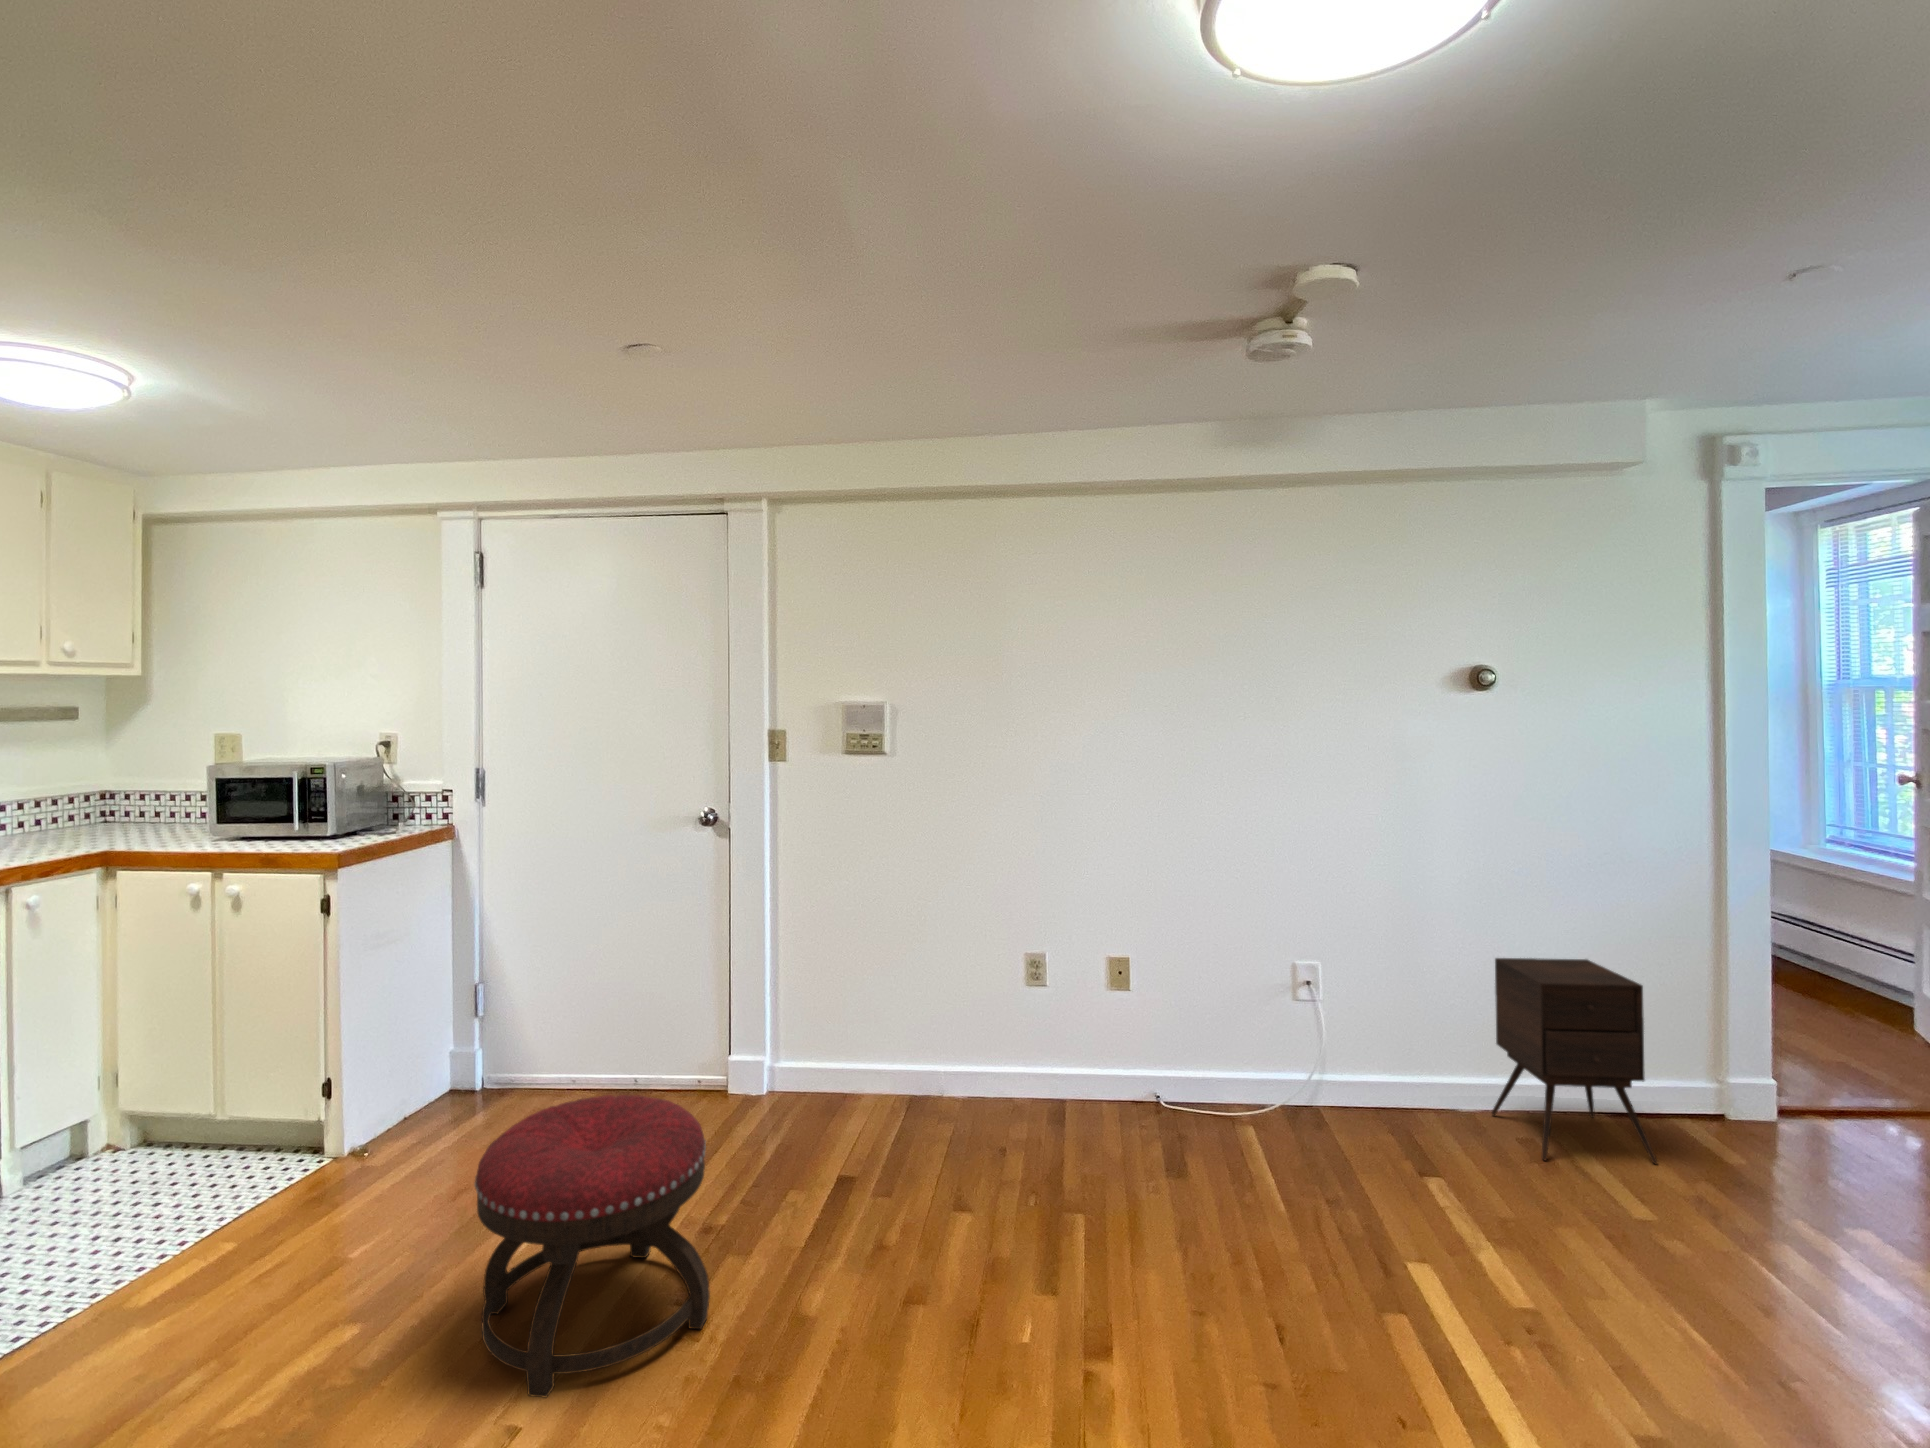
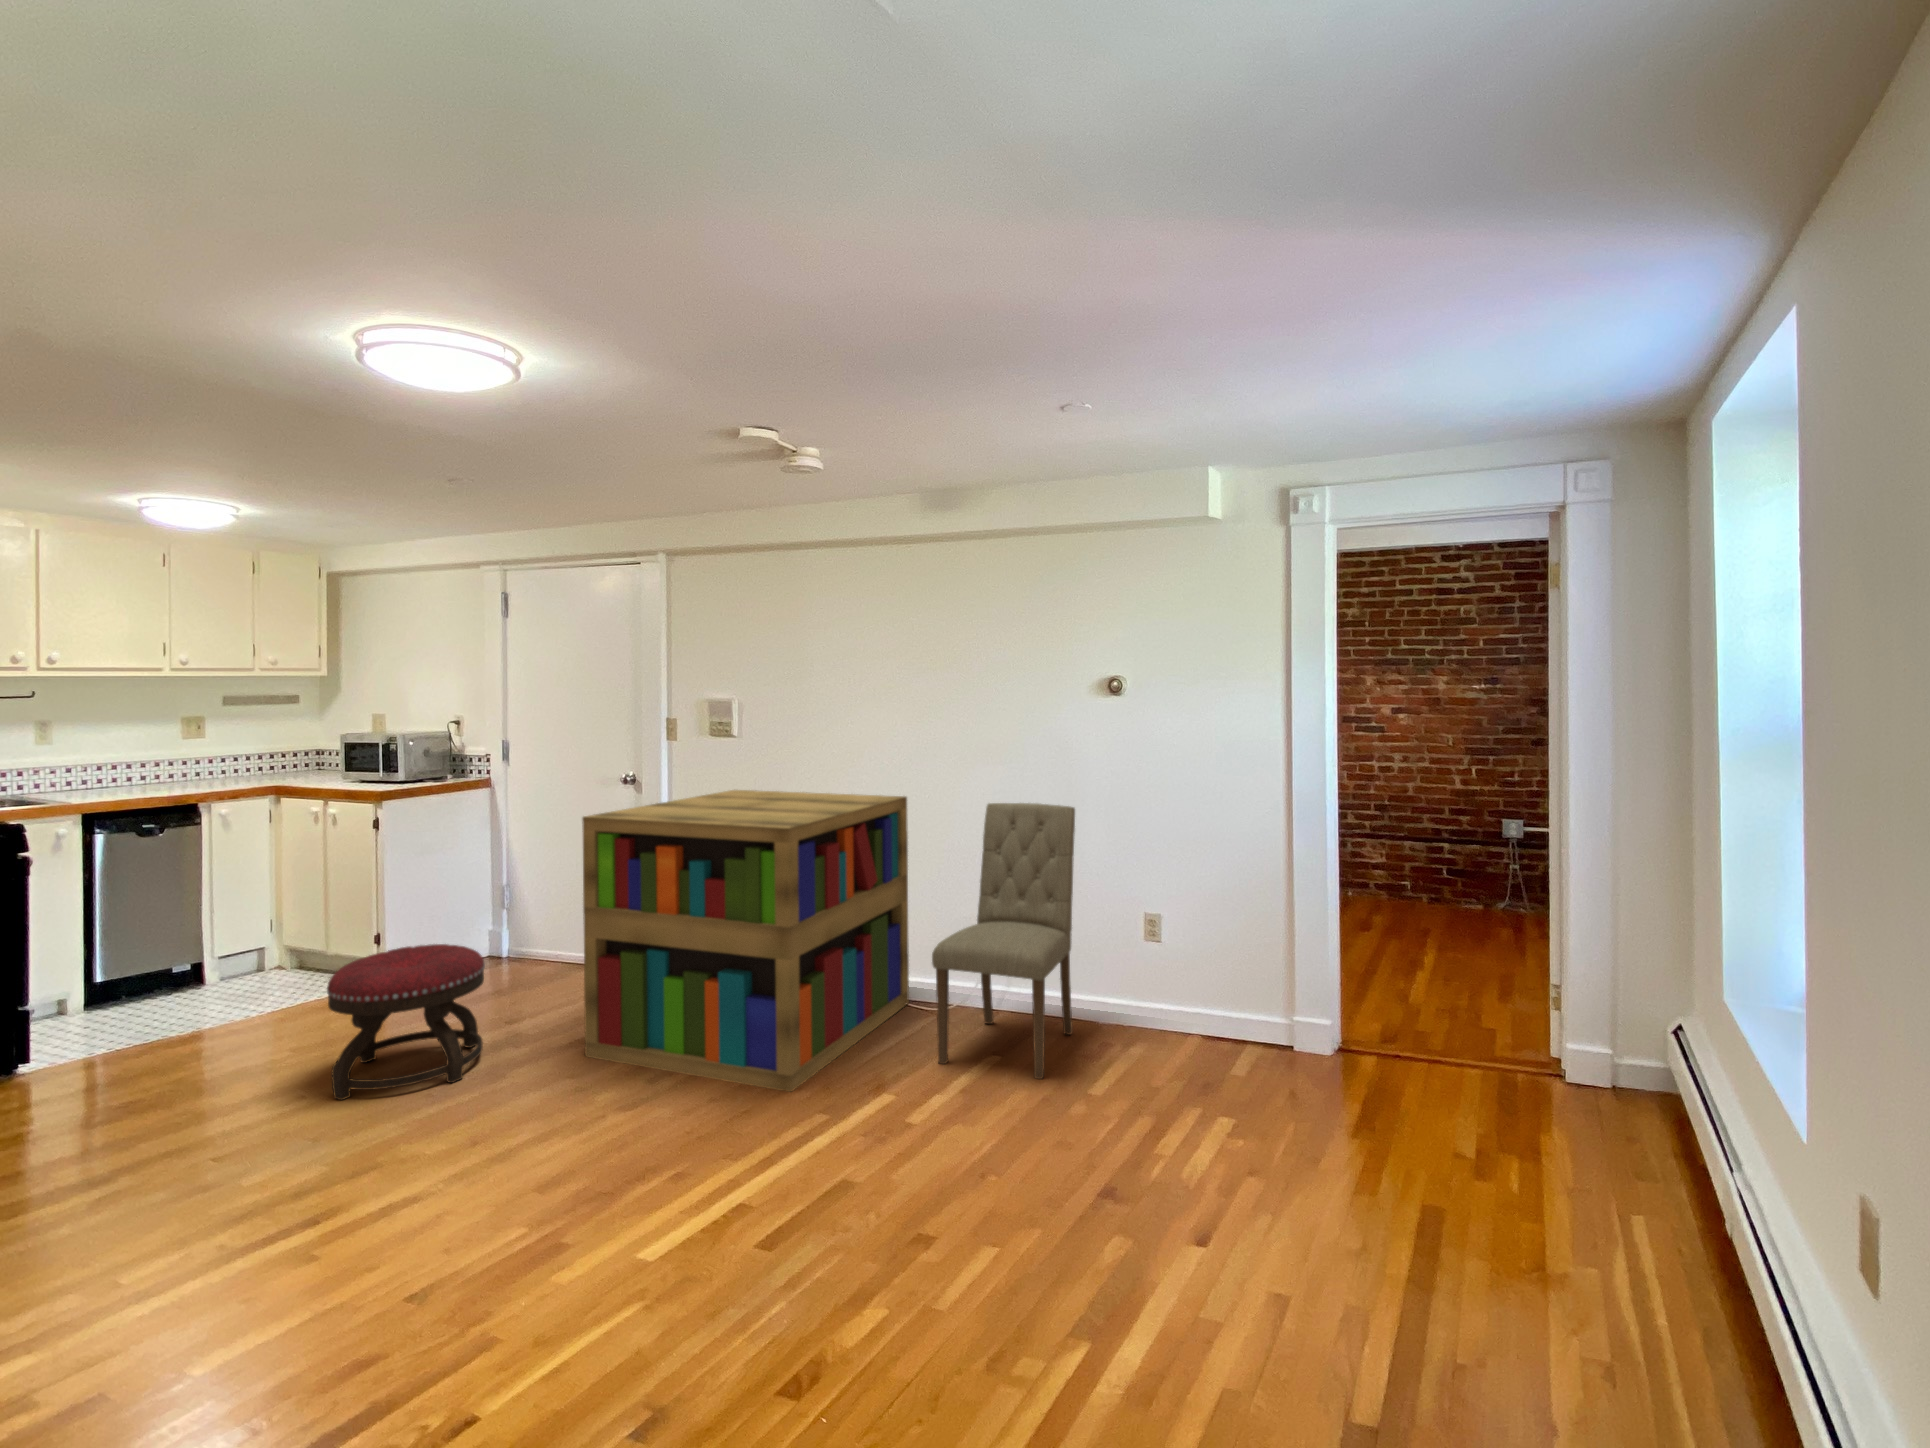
bookshelf: none [844,828,1225,1262] -> present [582,790,909,1092]
dining chair: none [1286,831,1497,1192] -> present [932,803,1075,1079]
side table: present [1492,958,1658,1164] -> none [1119,910,1216,1079]

